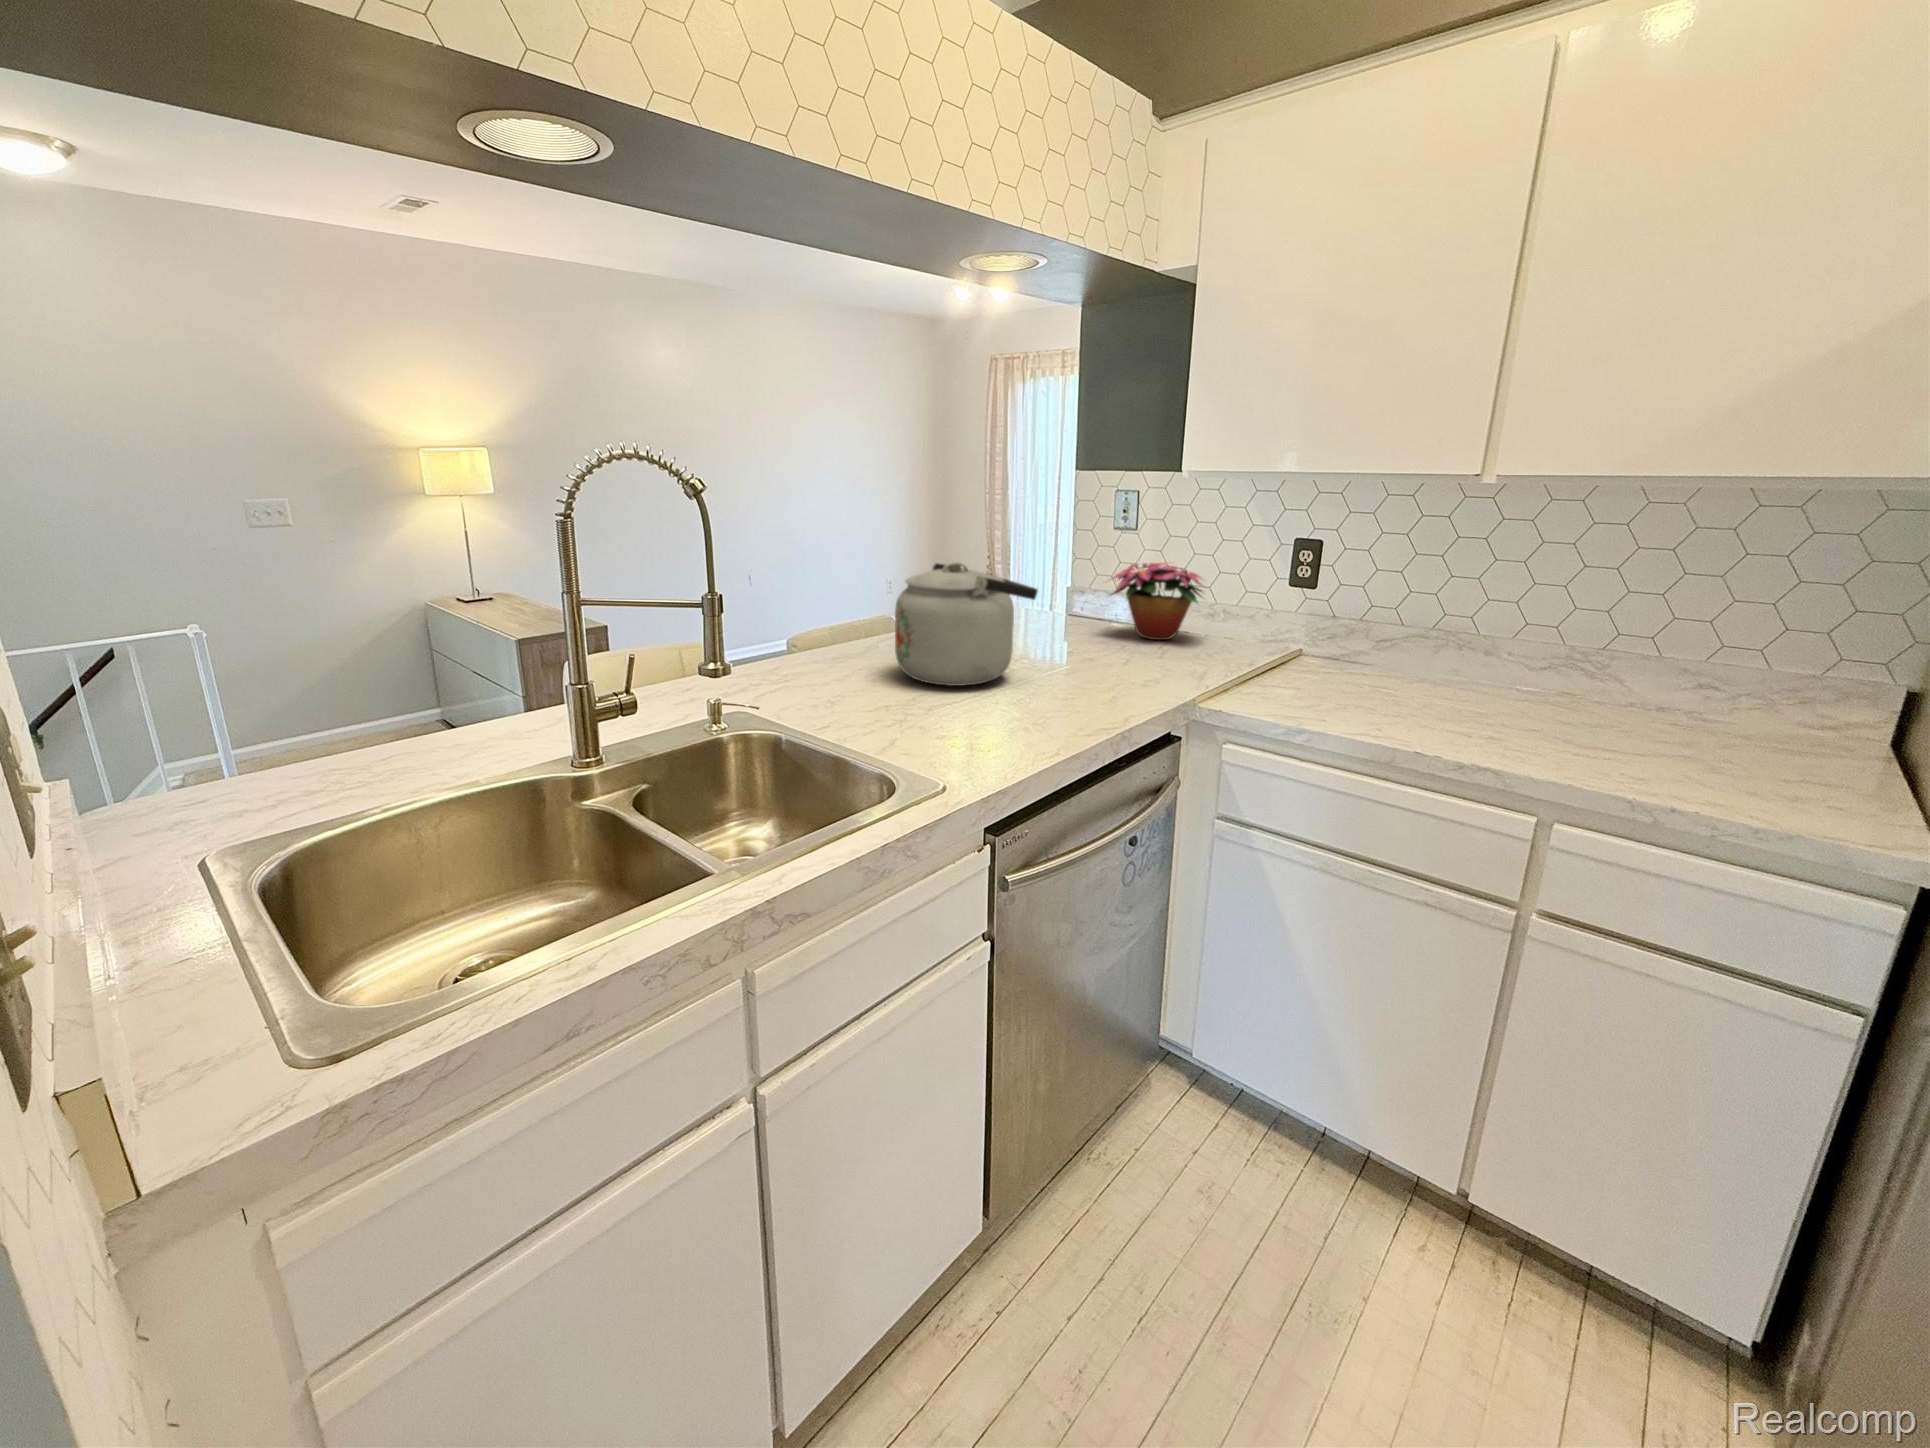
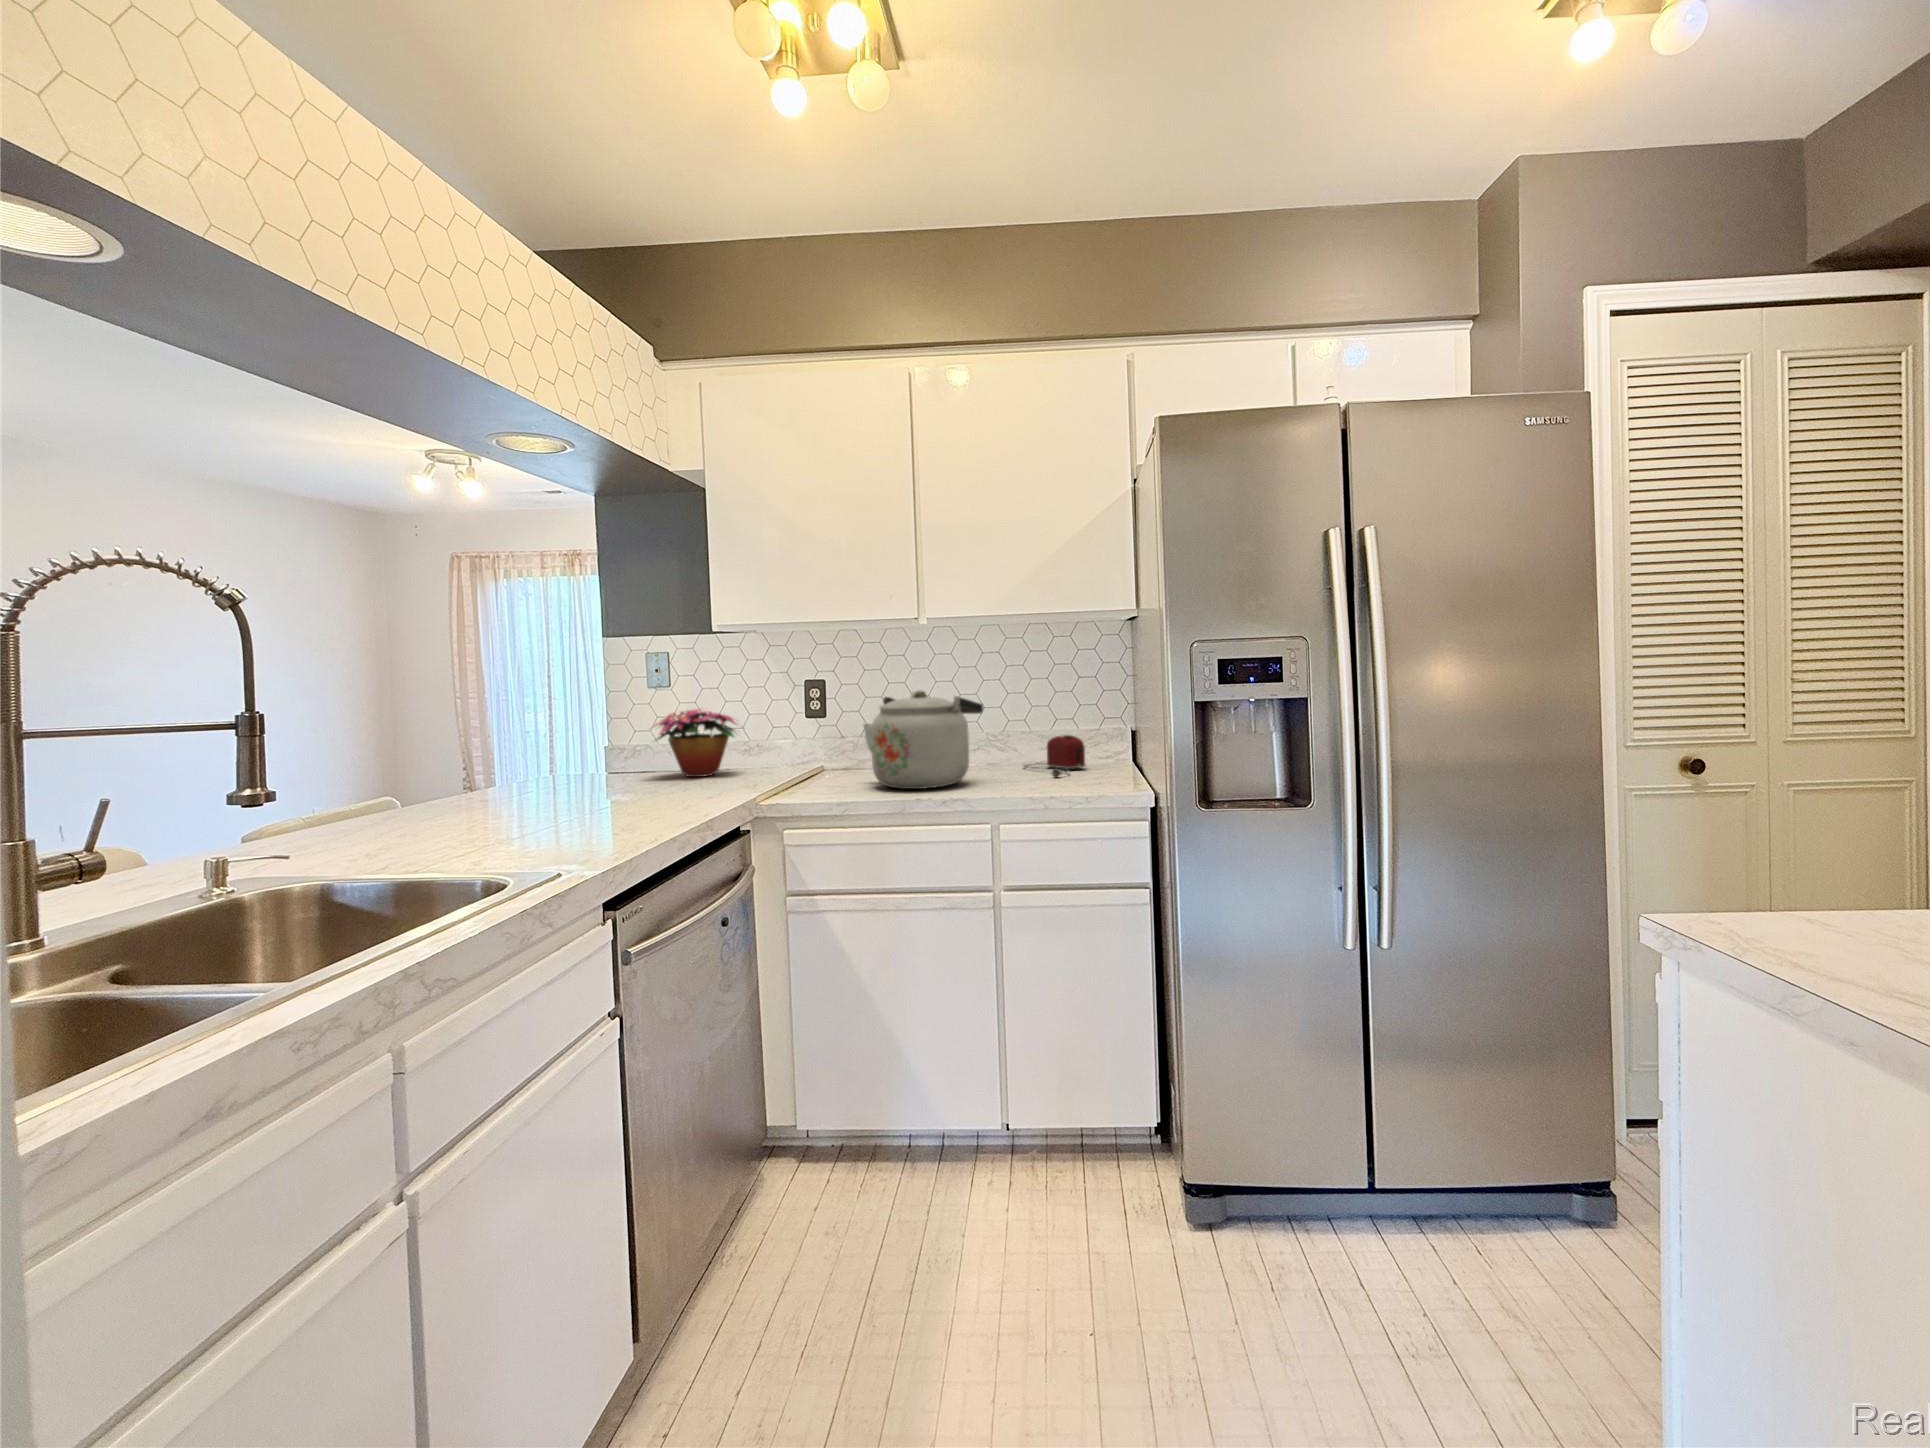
kettle: present [895,562,1038,686] -> present [863,690,983,789]
toaster: none [1623,677,1765,755] -> present [1024,735,1085,778]

